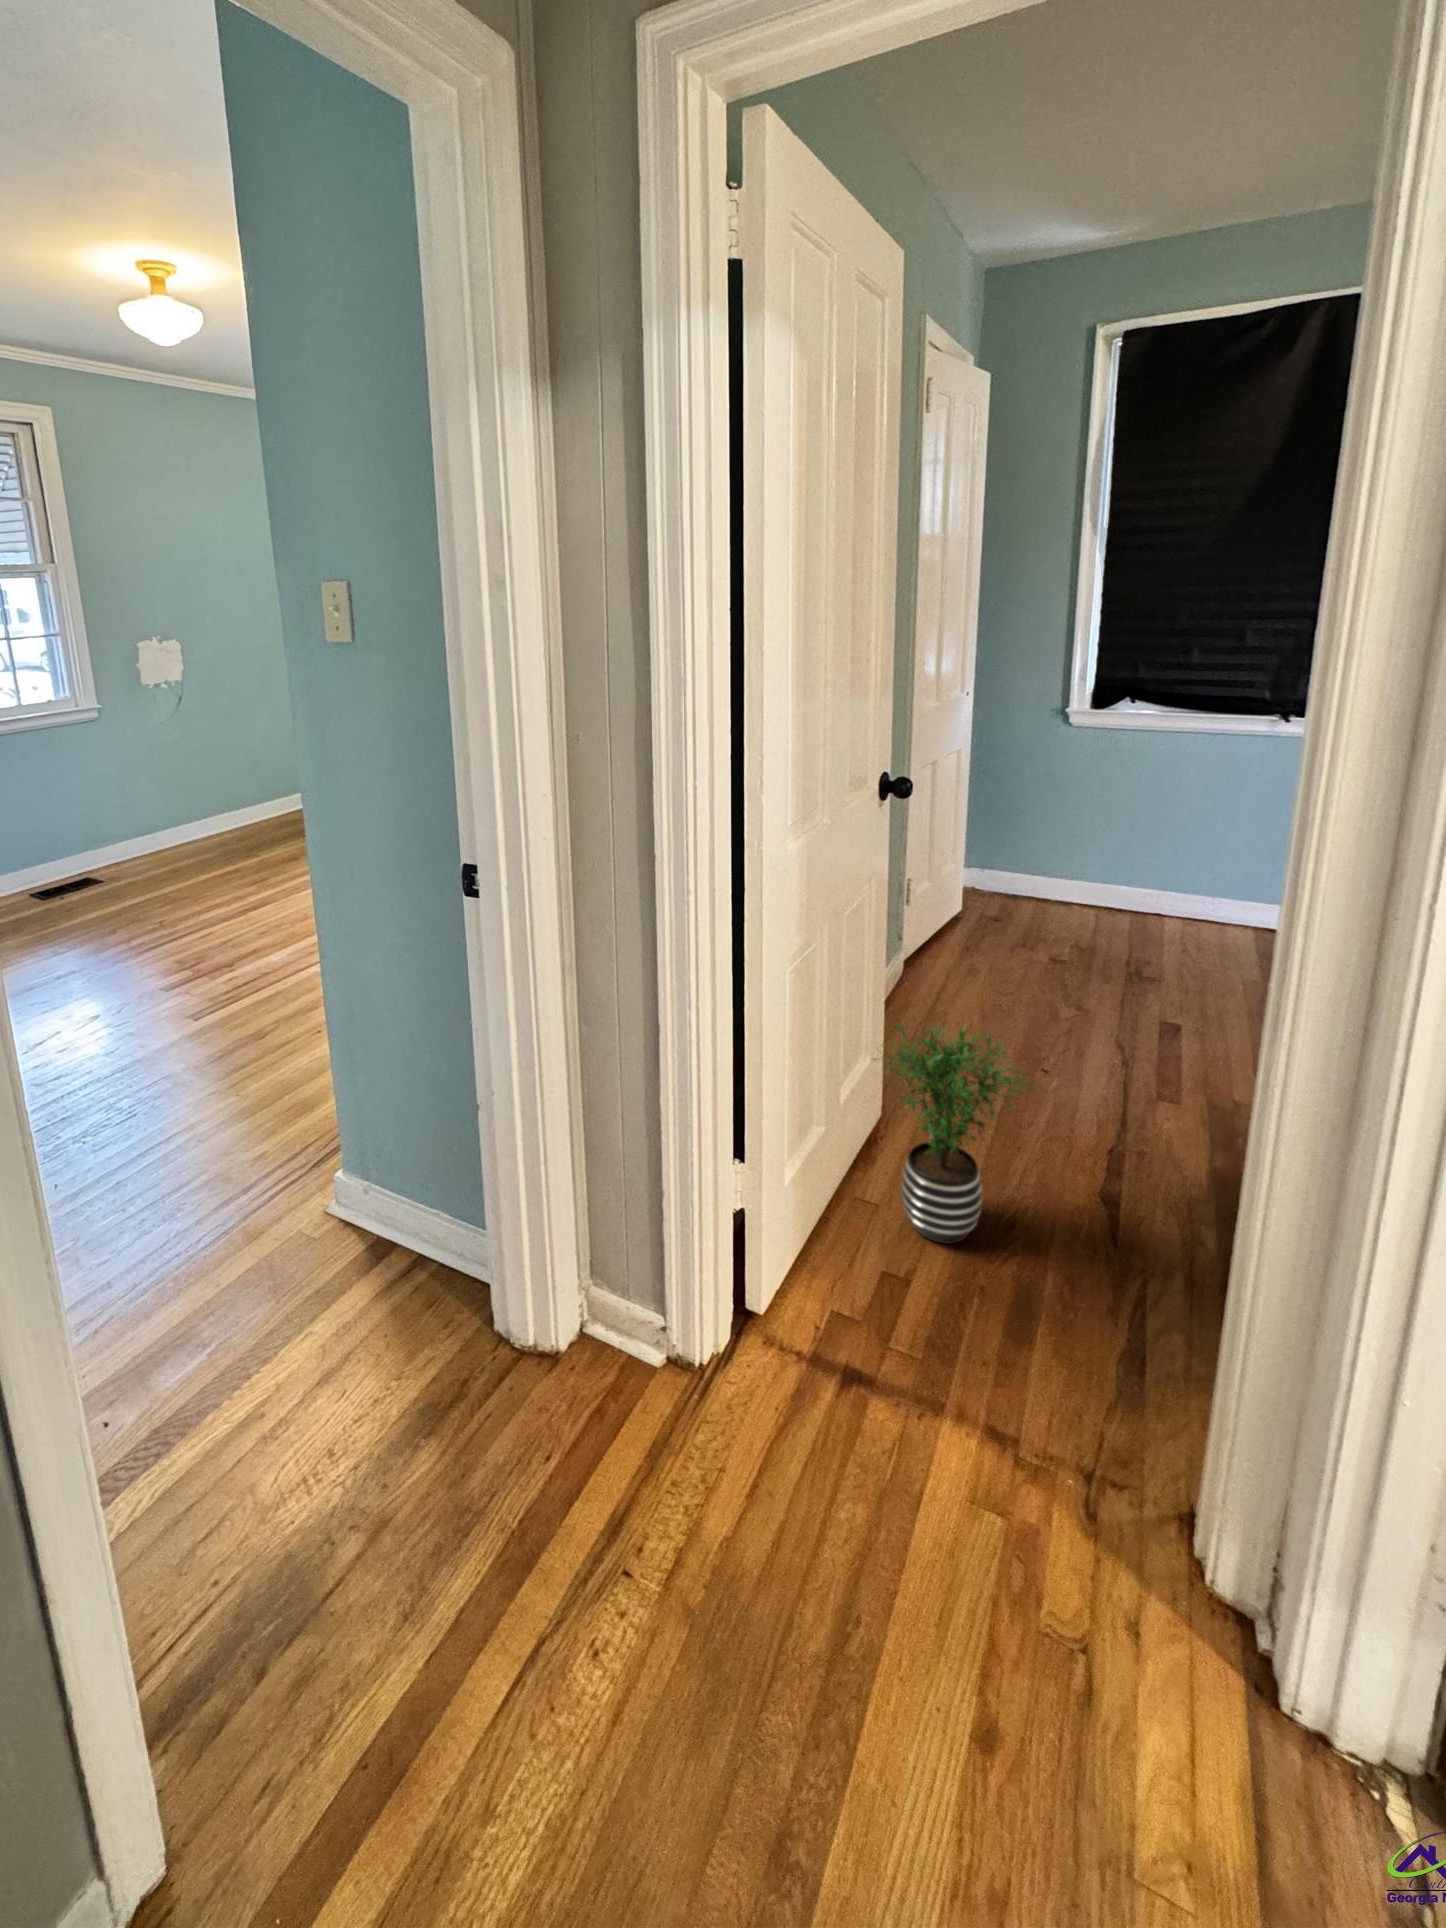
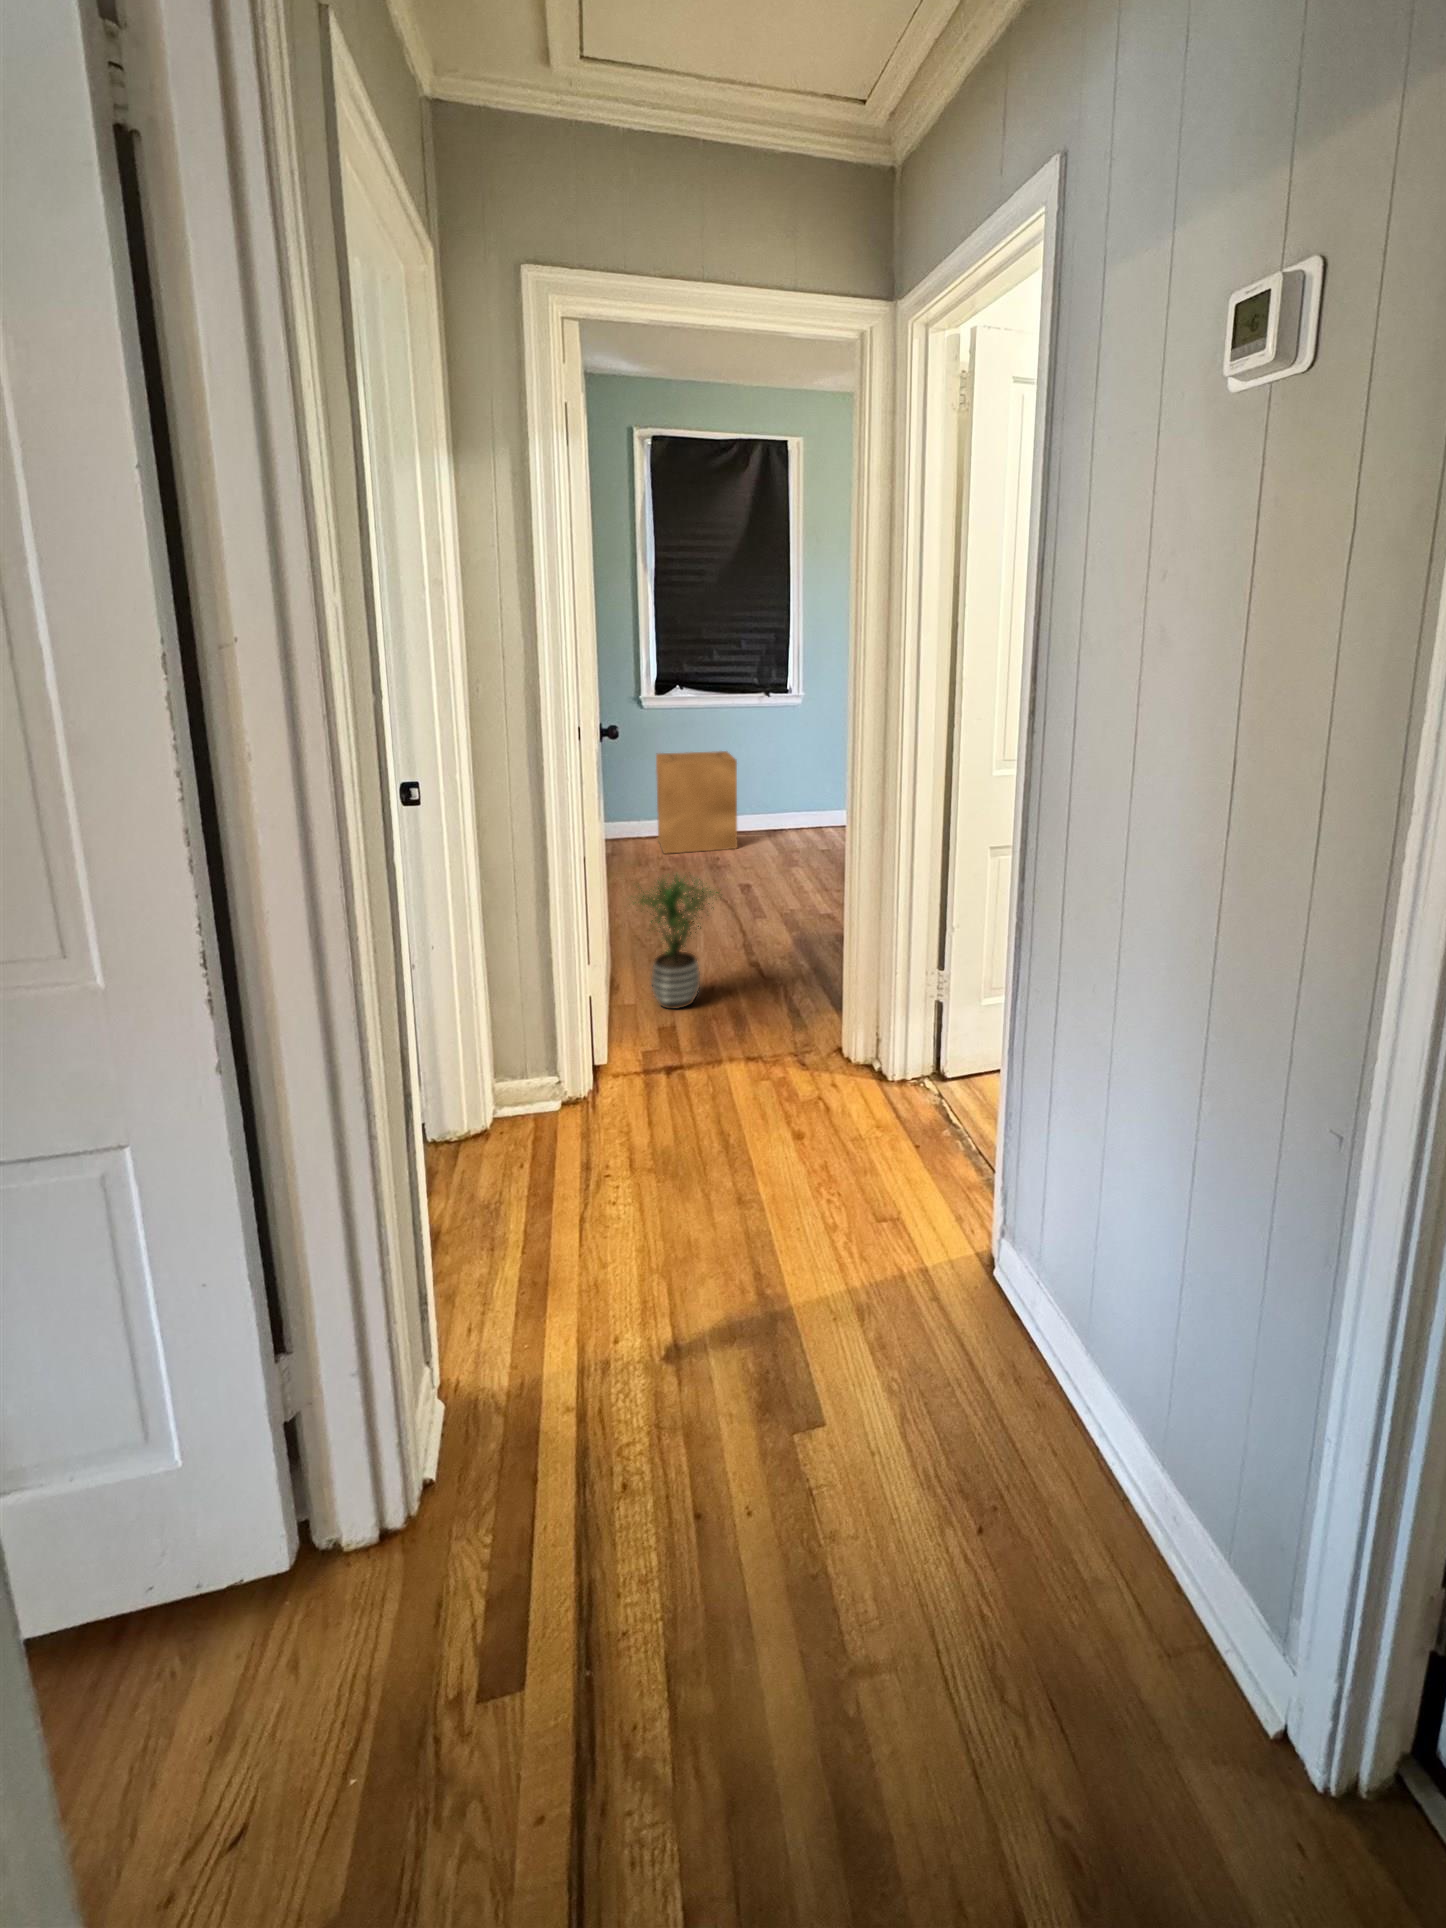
cardboard box: none [1068,788,1204,948] -> present [656,751,737,854]

